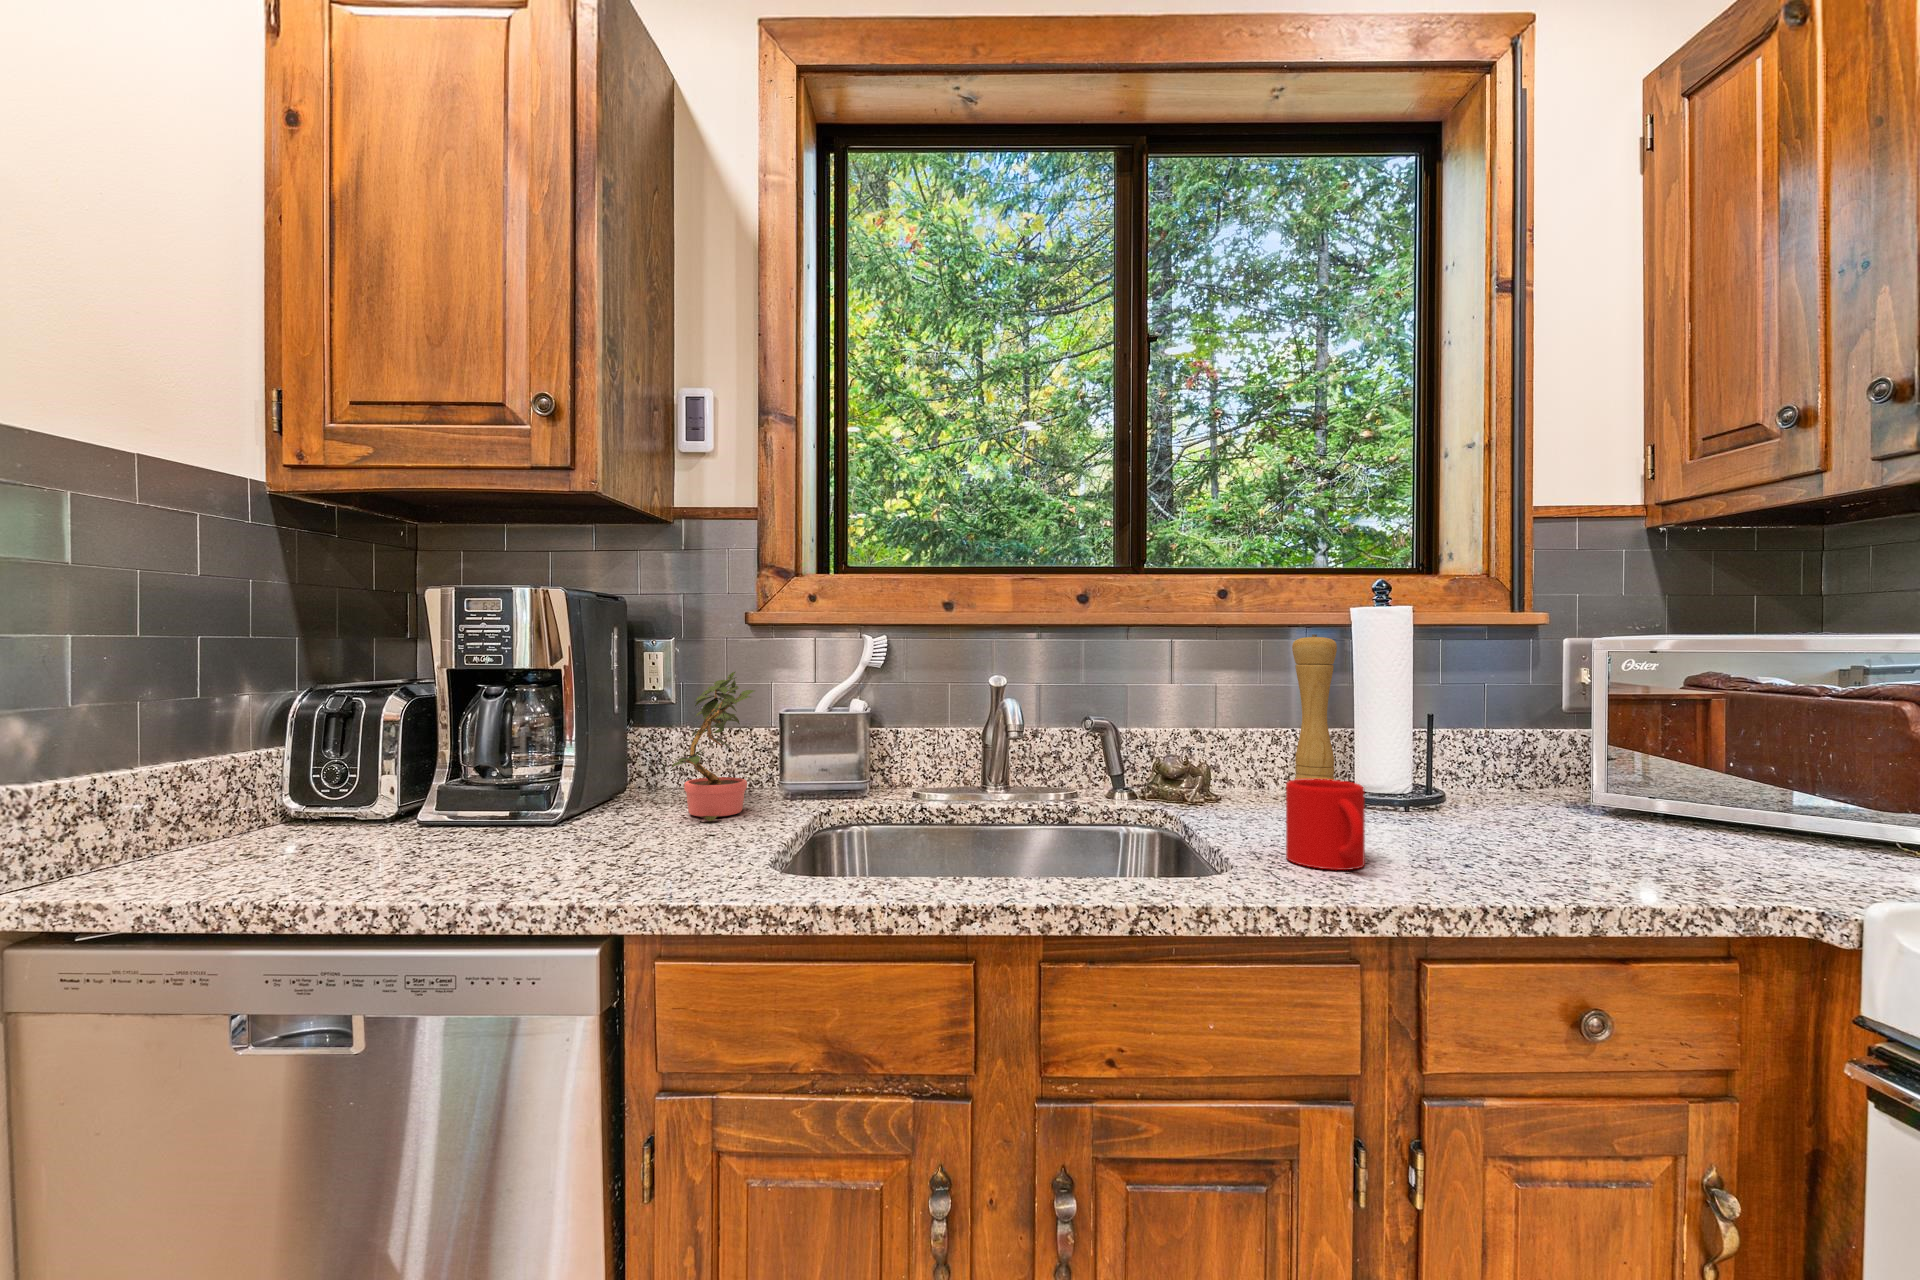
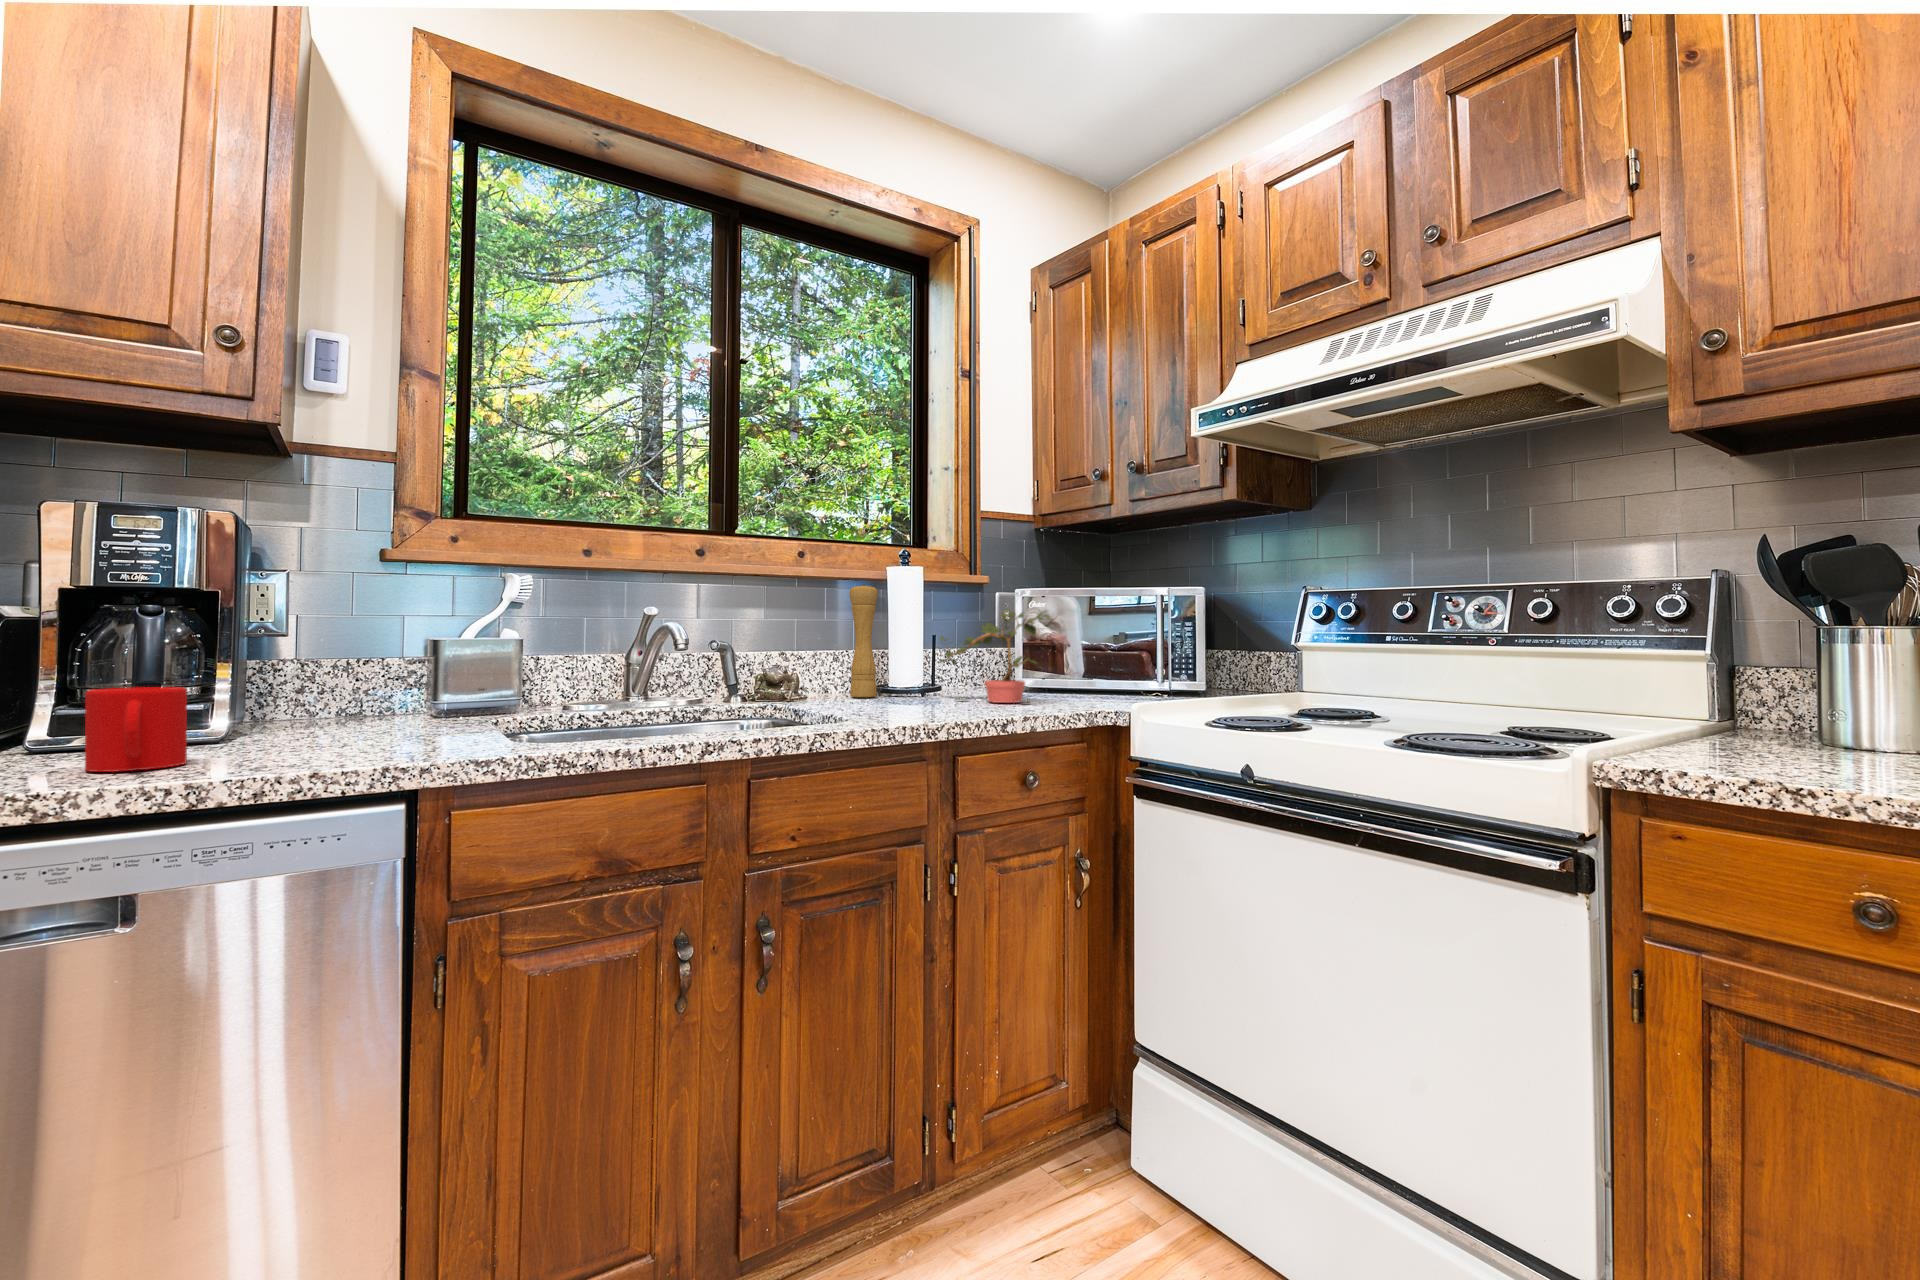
potted plant: present [671,672,754,821] -> present [939,609,1050,703]
mug: present [1286,779,1365,870] -> present [85,687,187,772]

